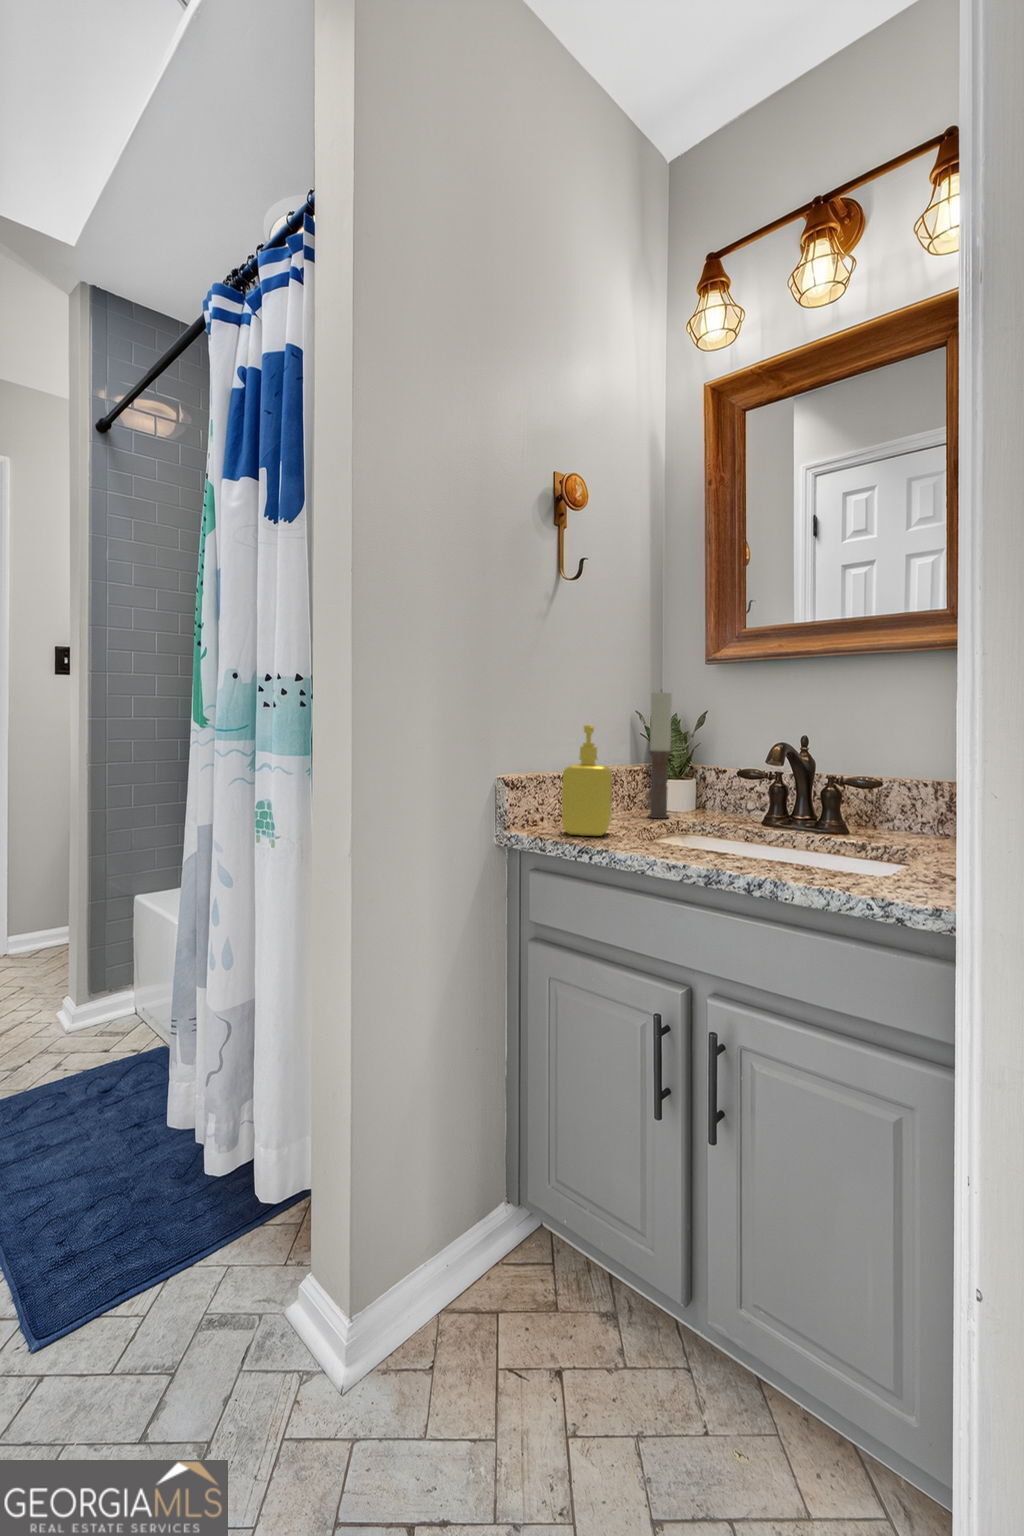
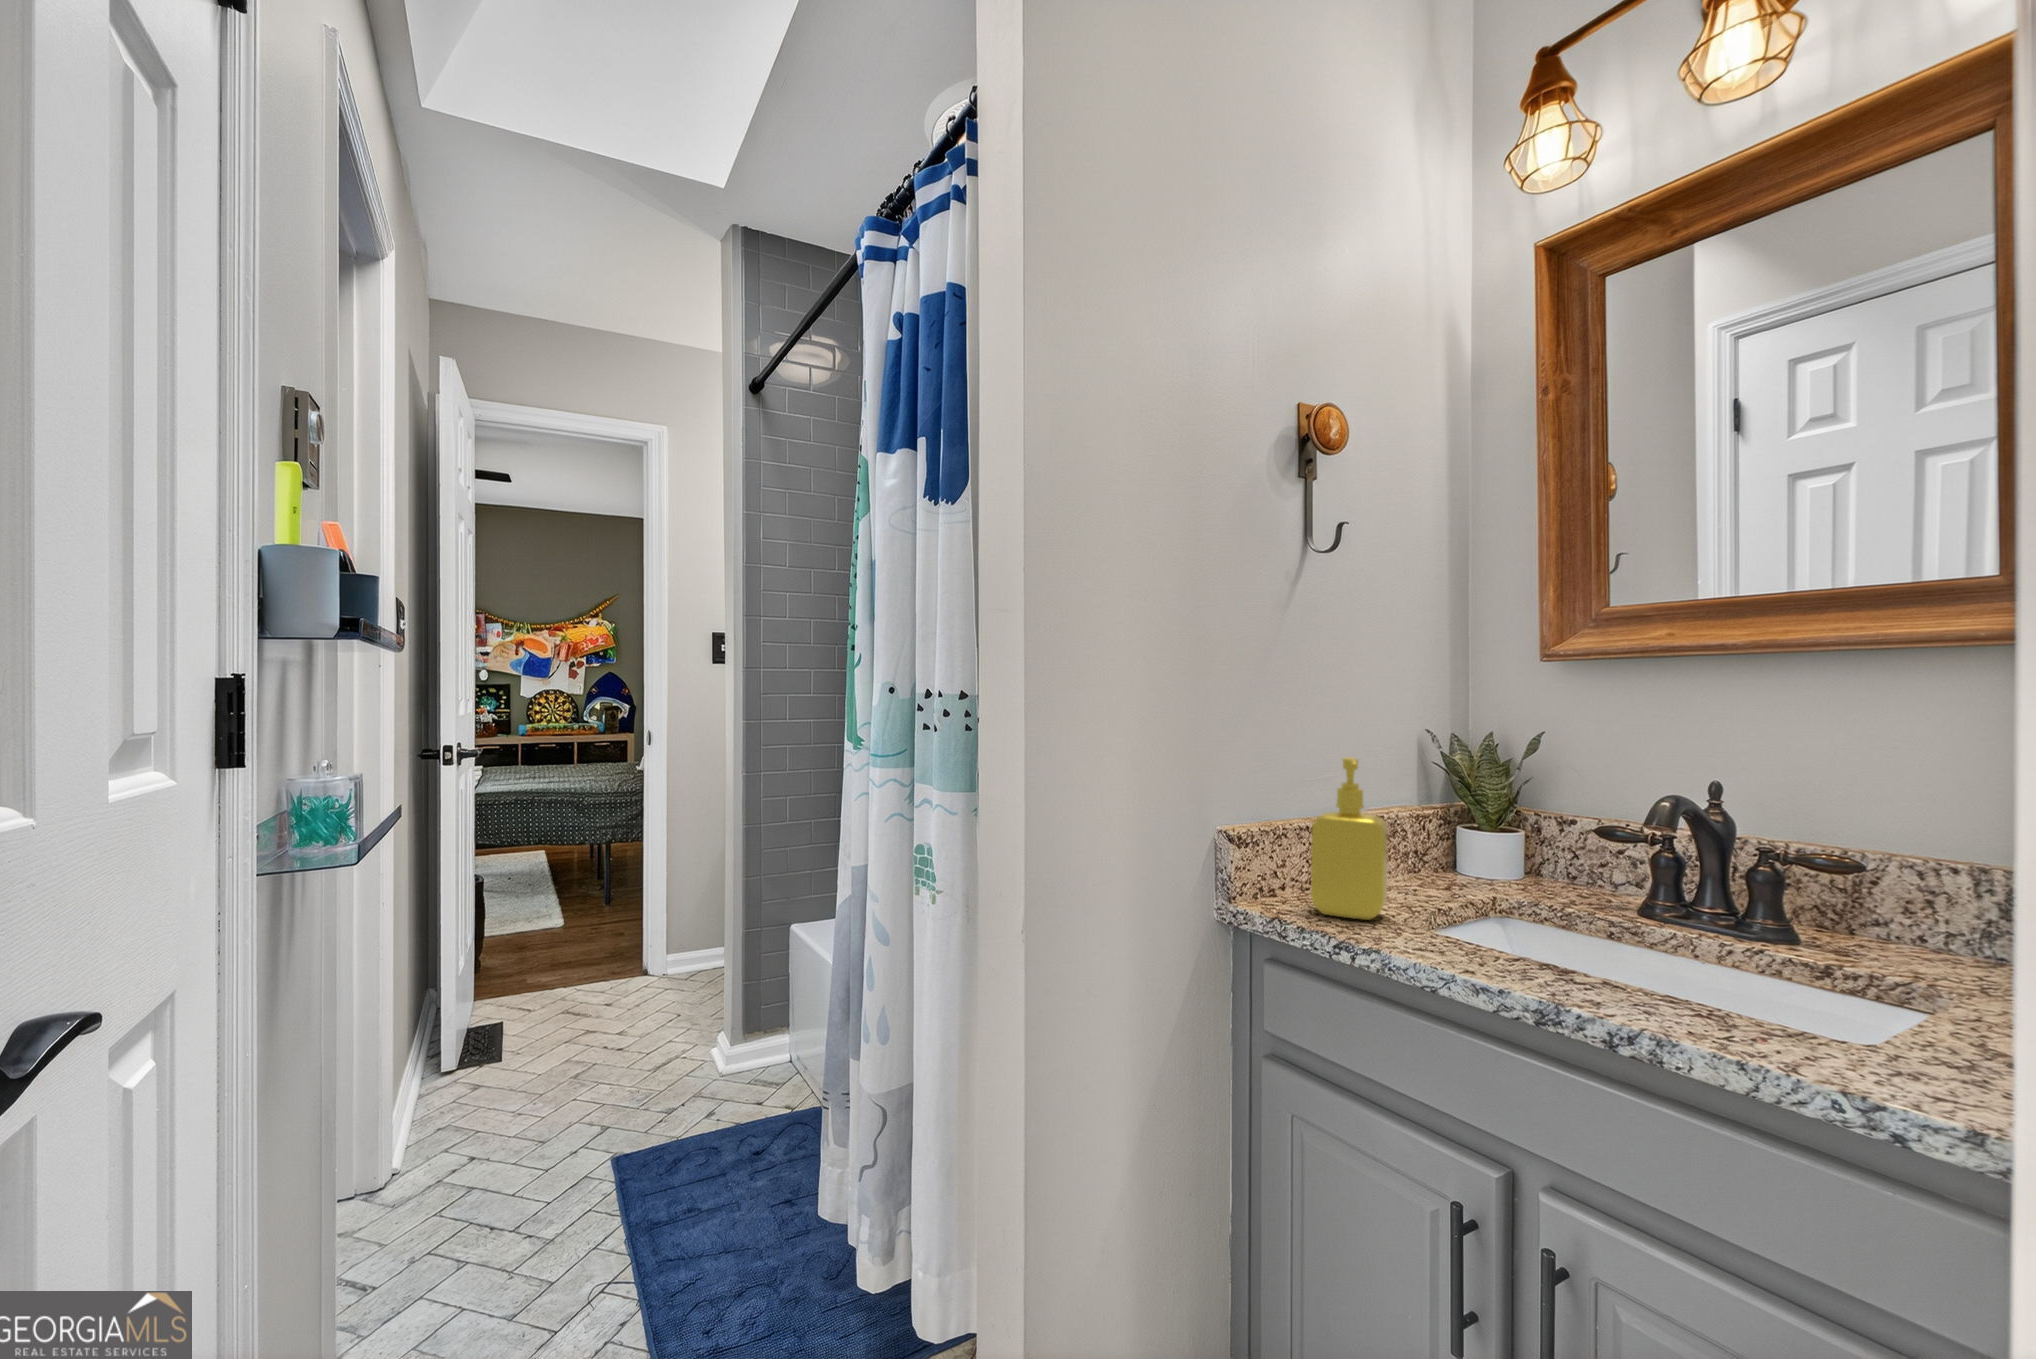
candle: present [648,692,672,818] -> none [1448,699,1483,890]

